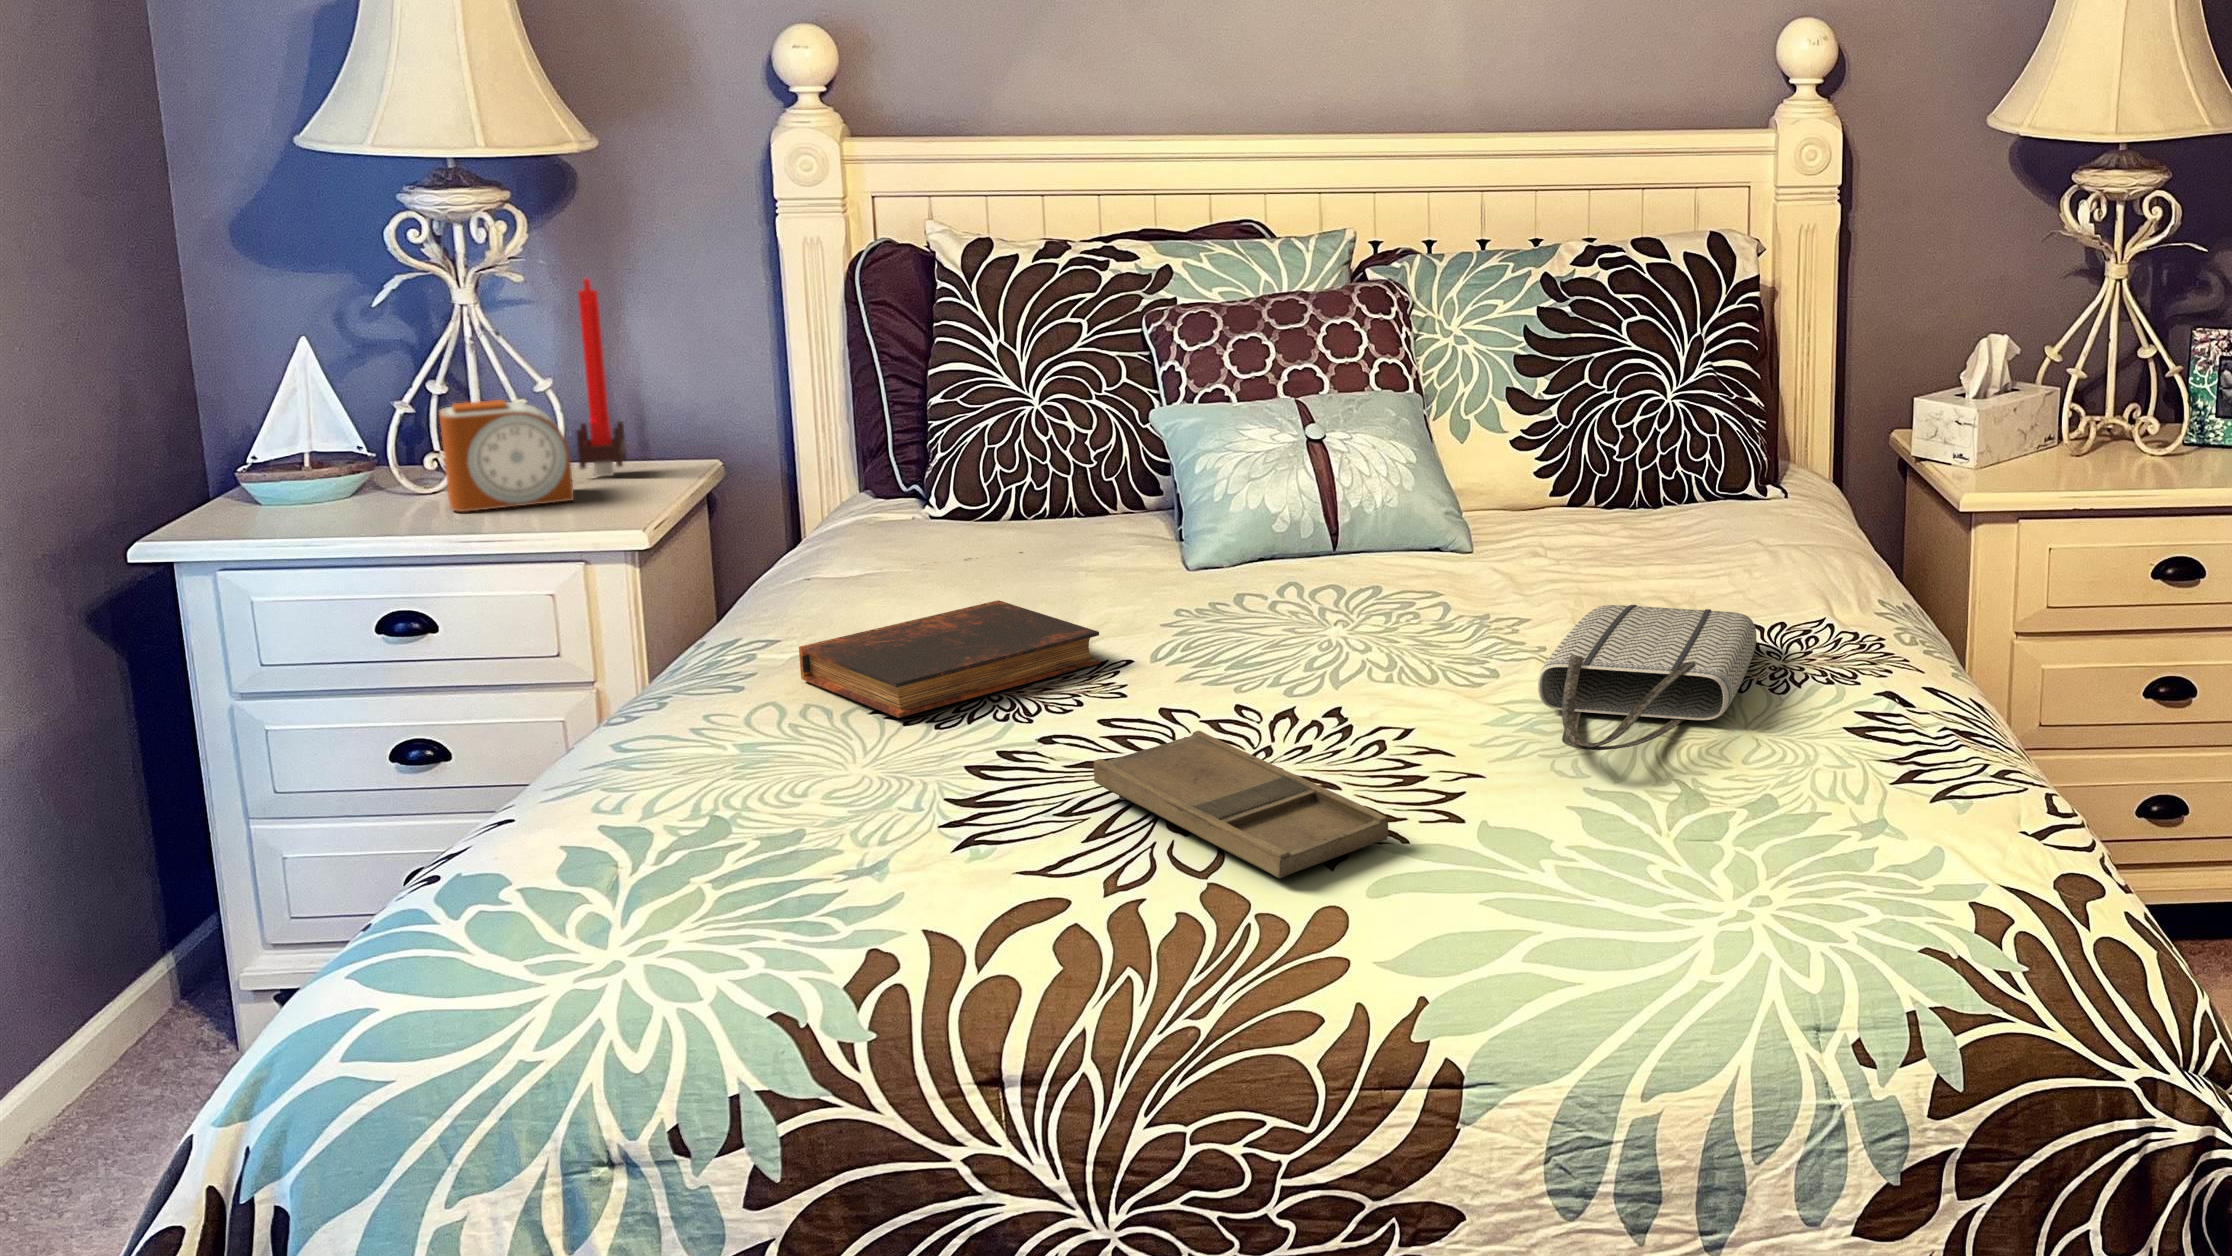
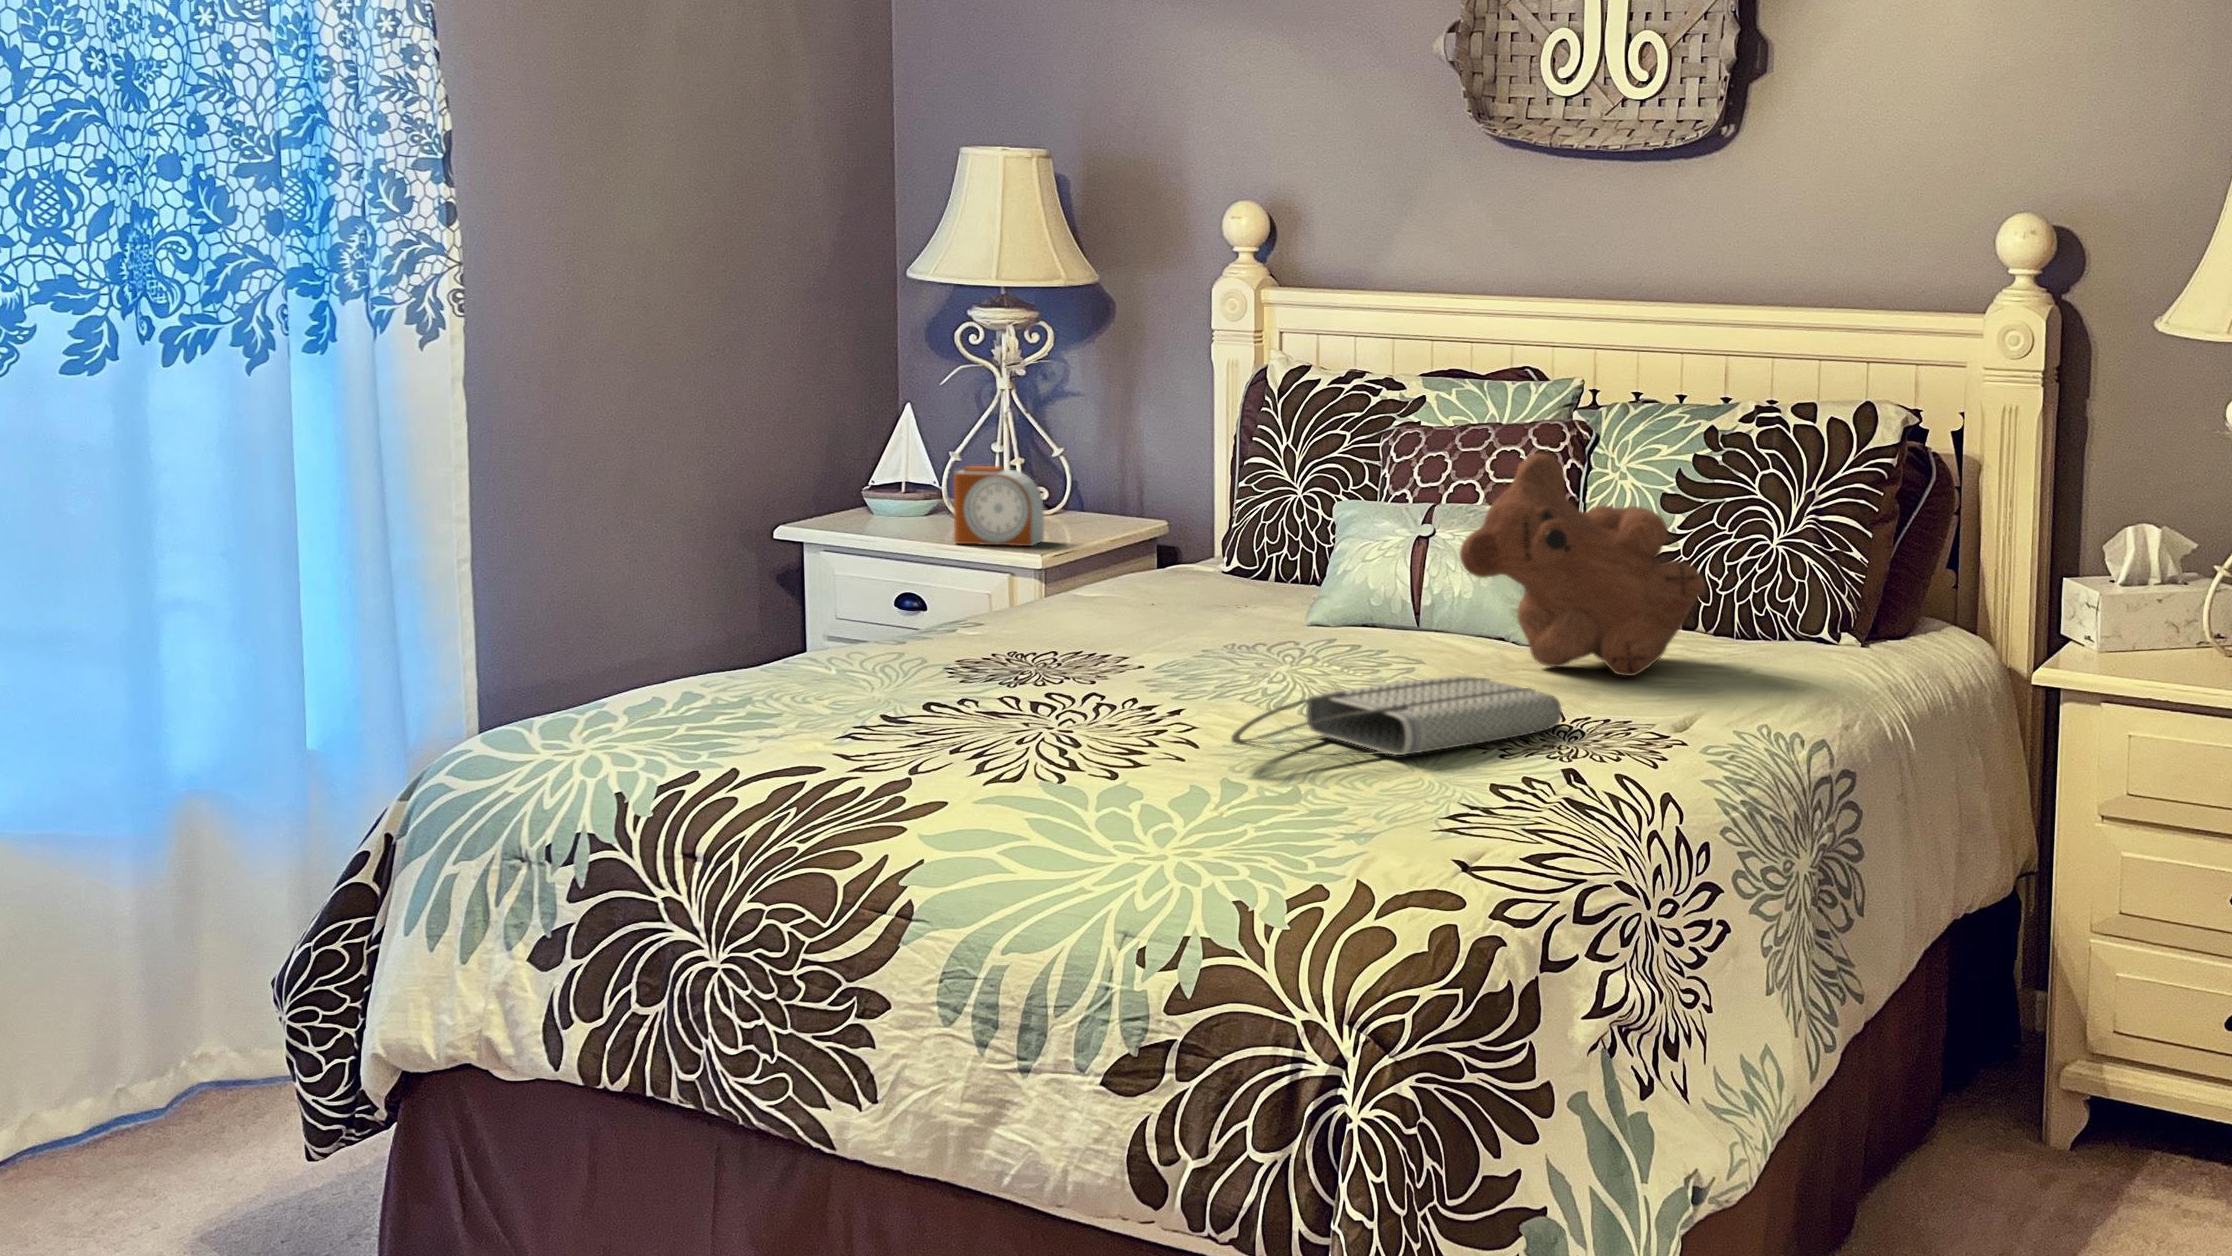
candle: present [576,278,626,476] -> none [1063,385,1104,537]
teddy bear: none [1474,336,1716,570] -> present [1460,454,1705,676]
book: present [799,600,1100,718] -> none [932,619,1112,670]
tray: present [1094,731,1388,878] -> none [929,693,1039,771]

